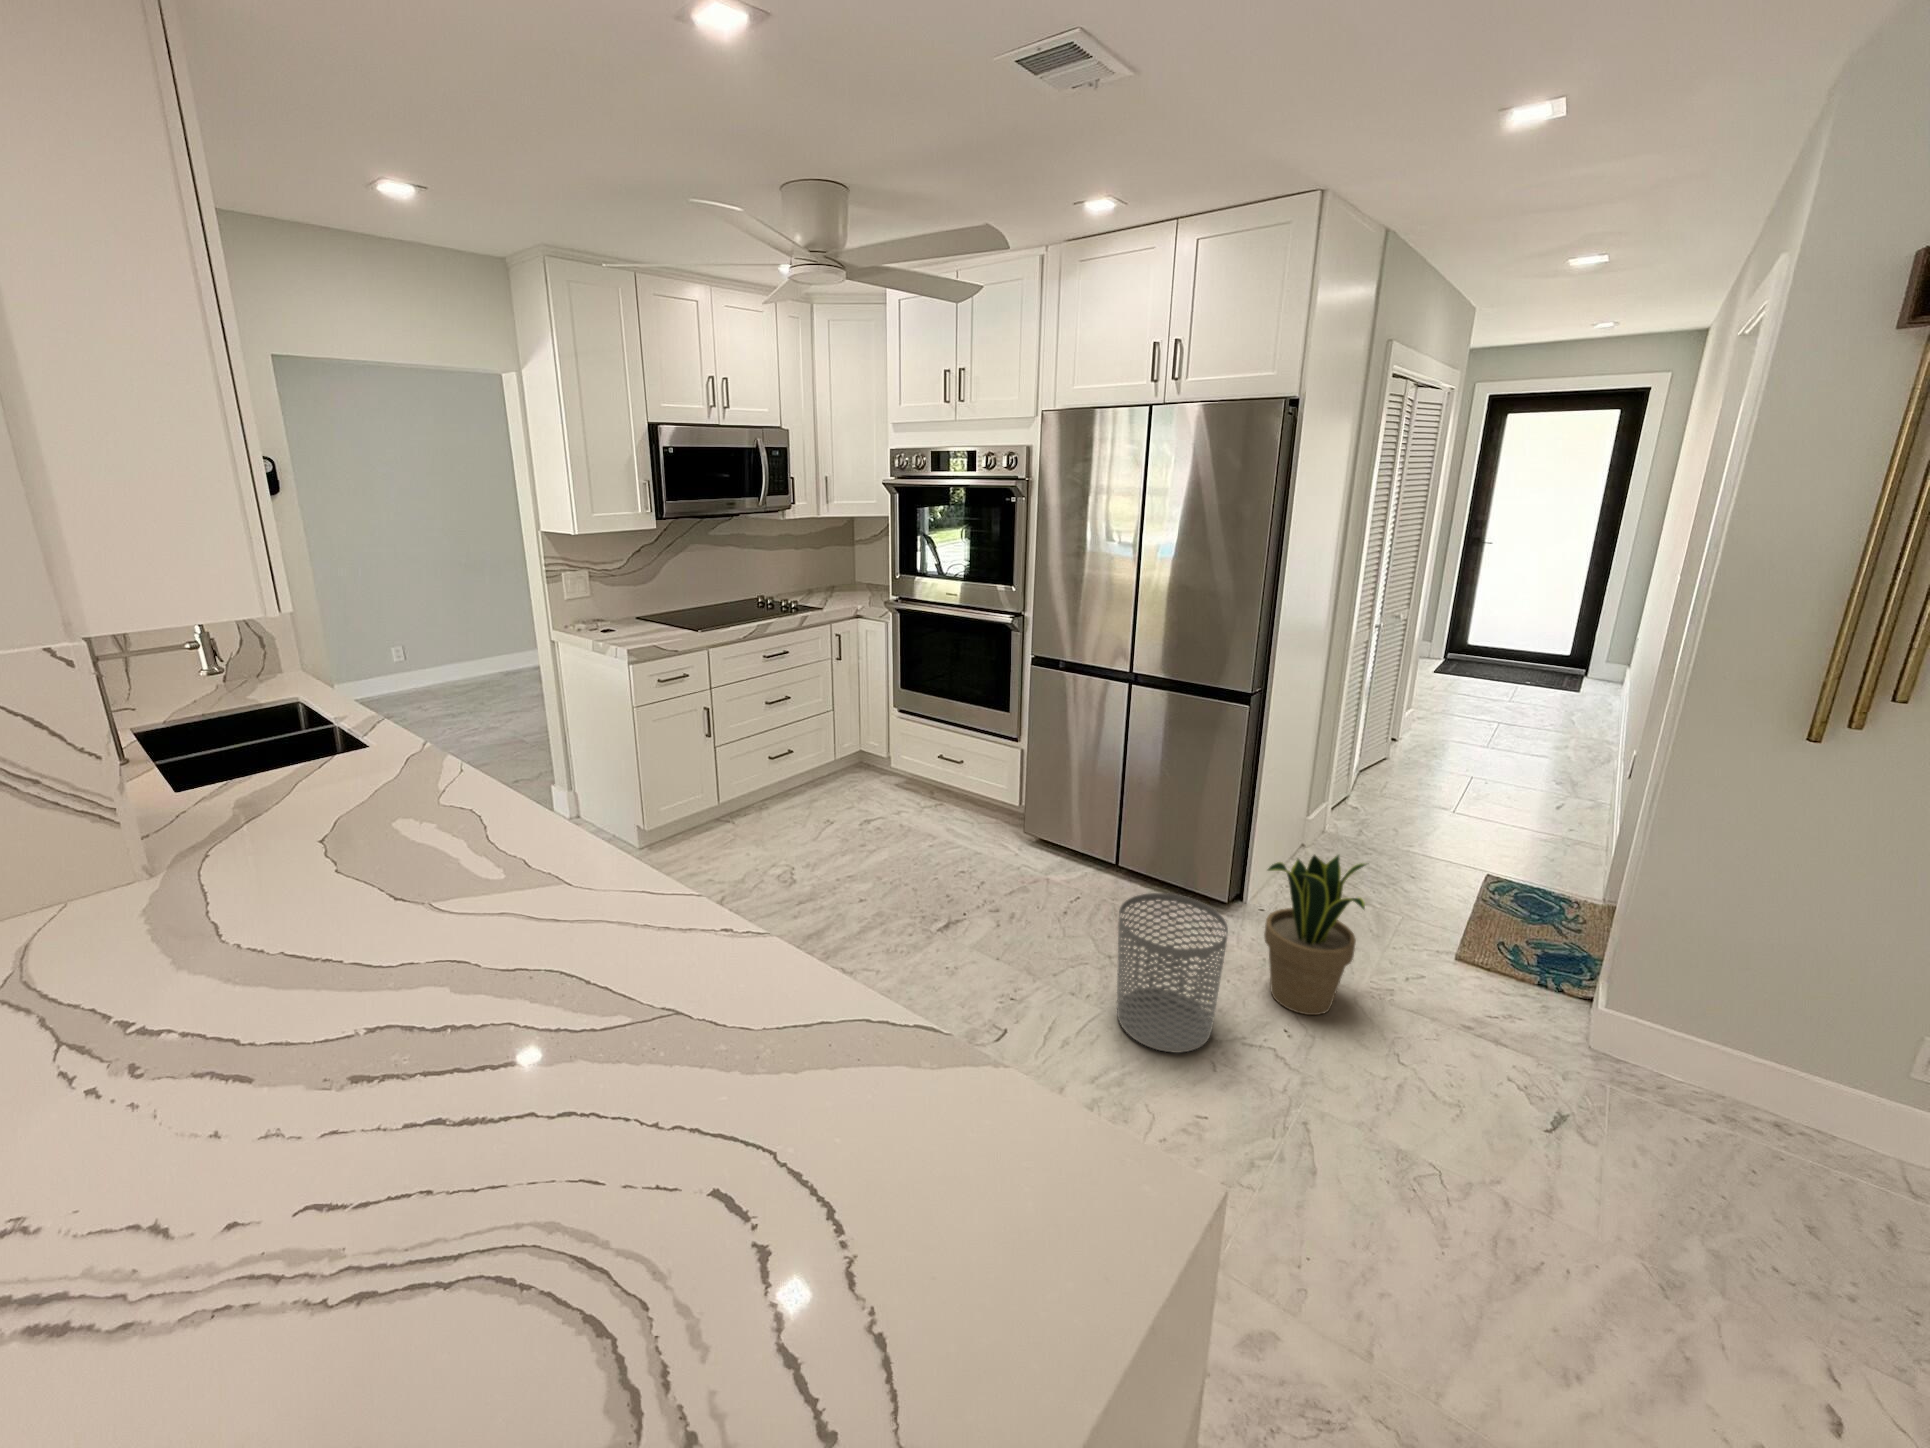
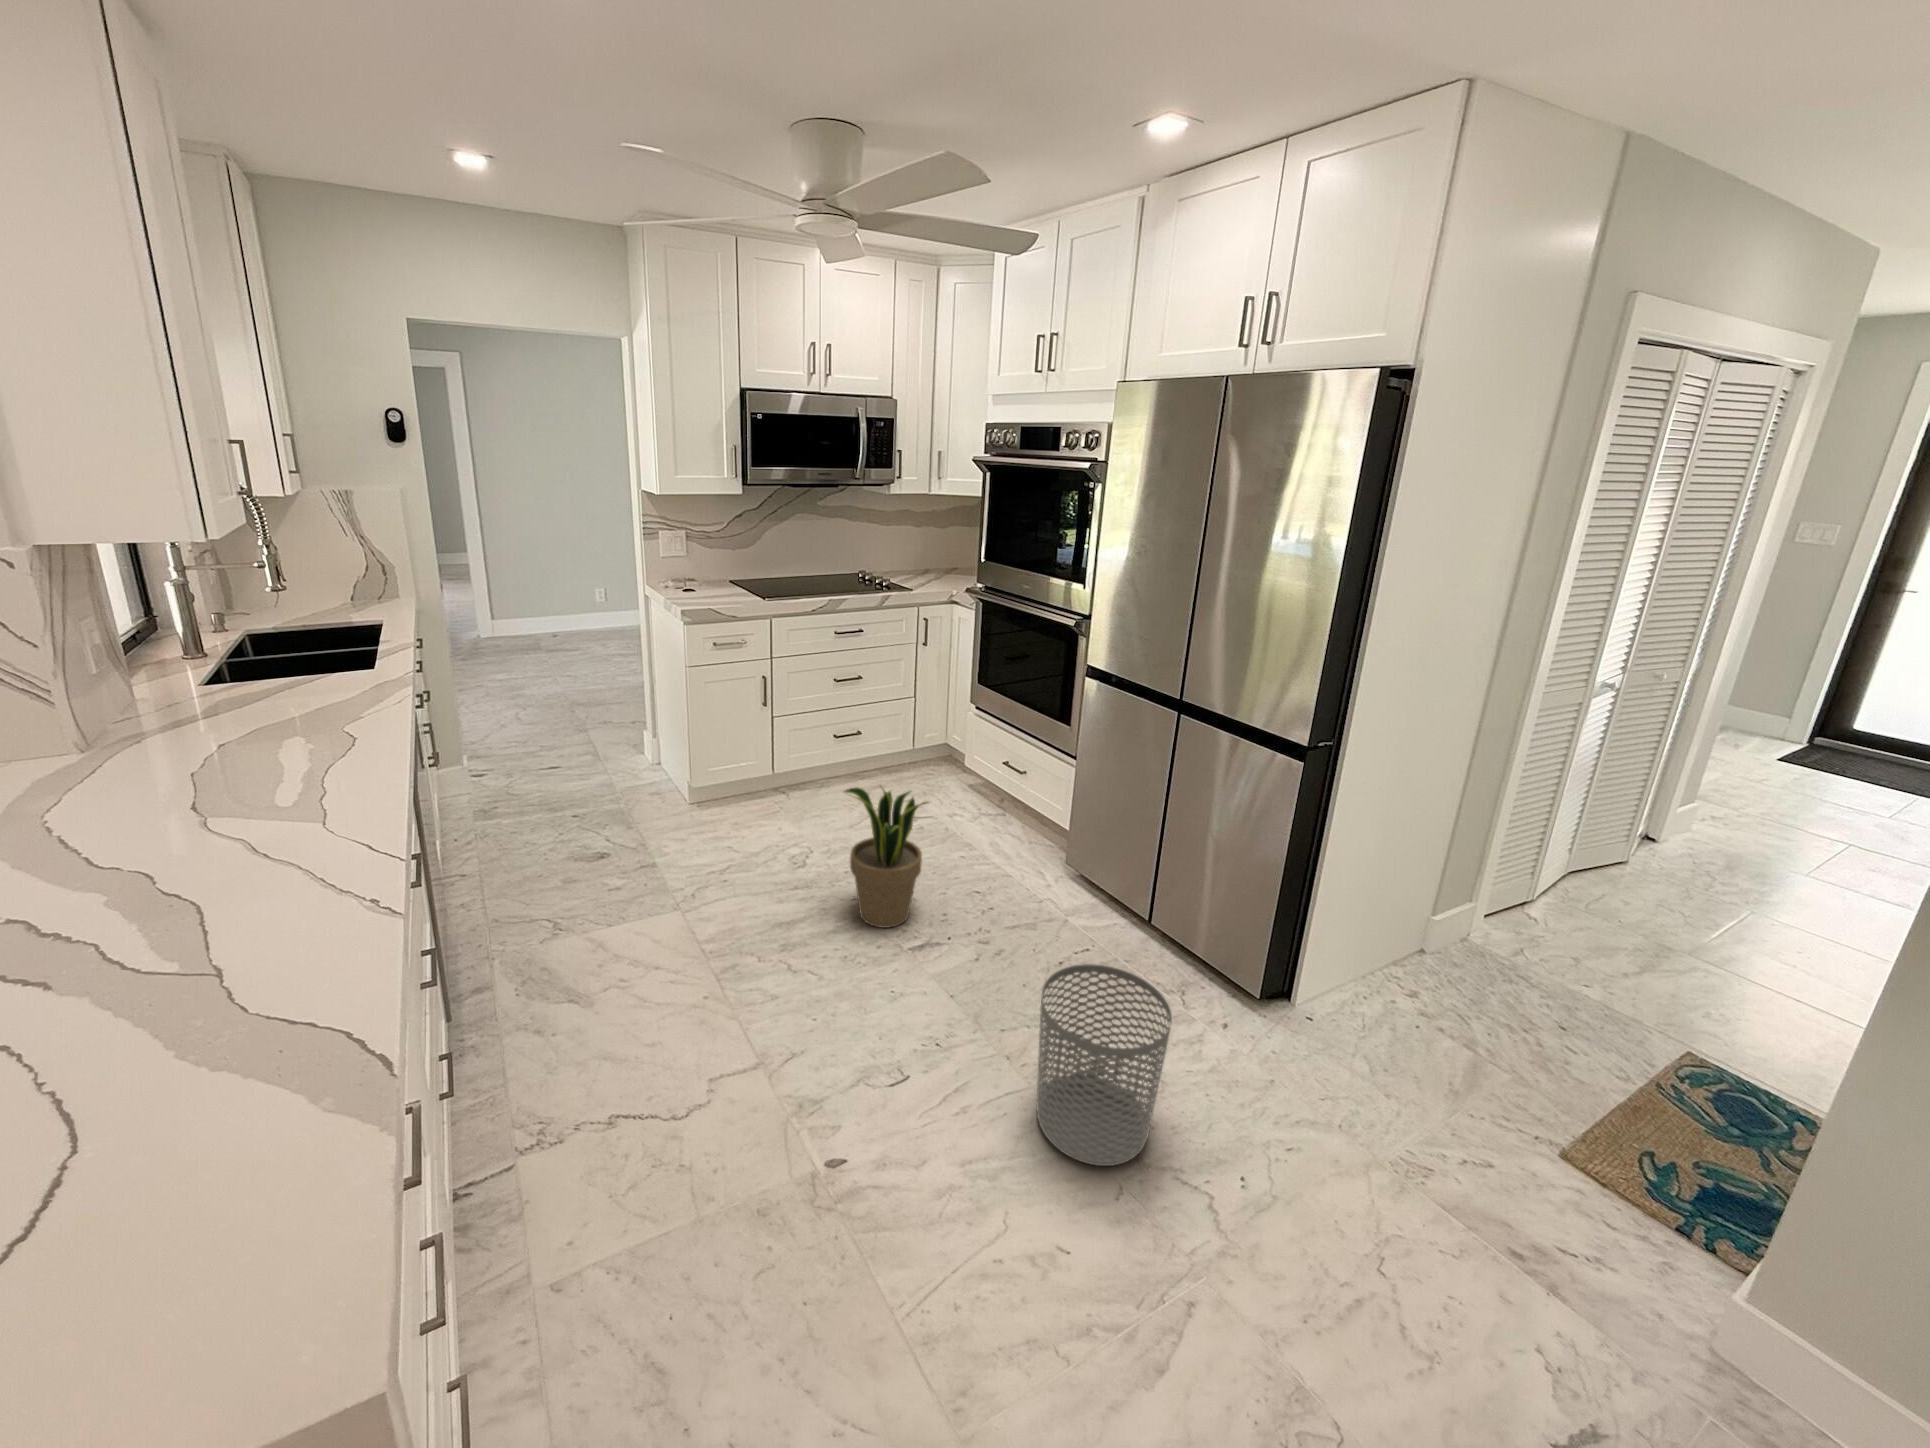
potted plant: present [1264,855,1366,1015] -> present [845,787,928,928]

